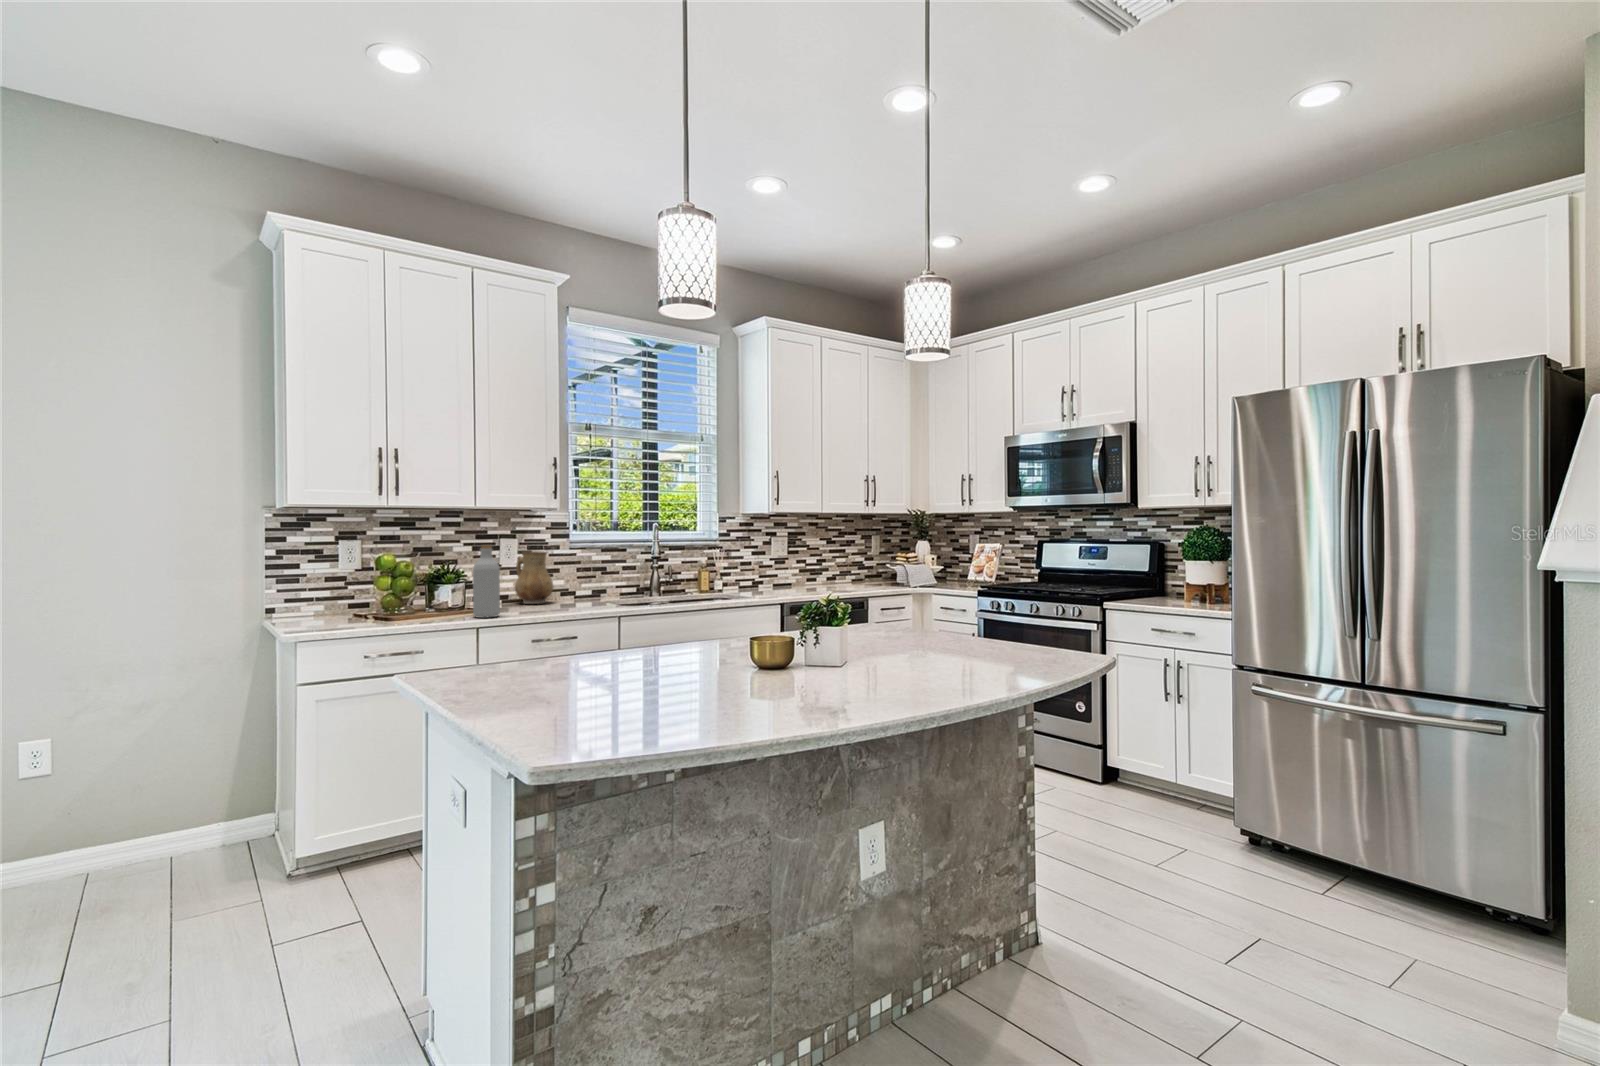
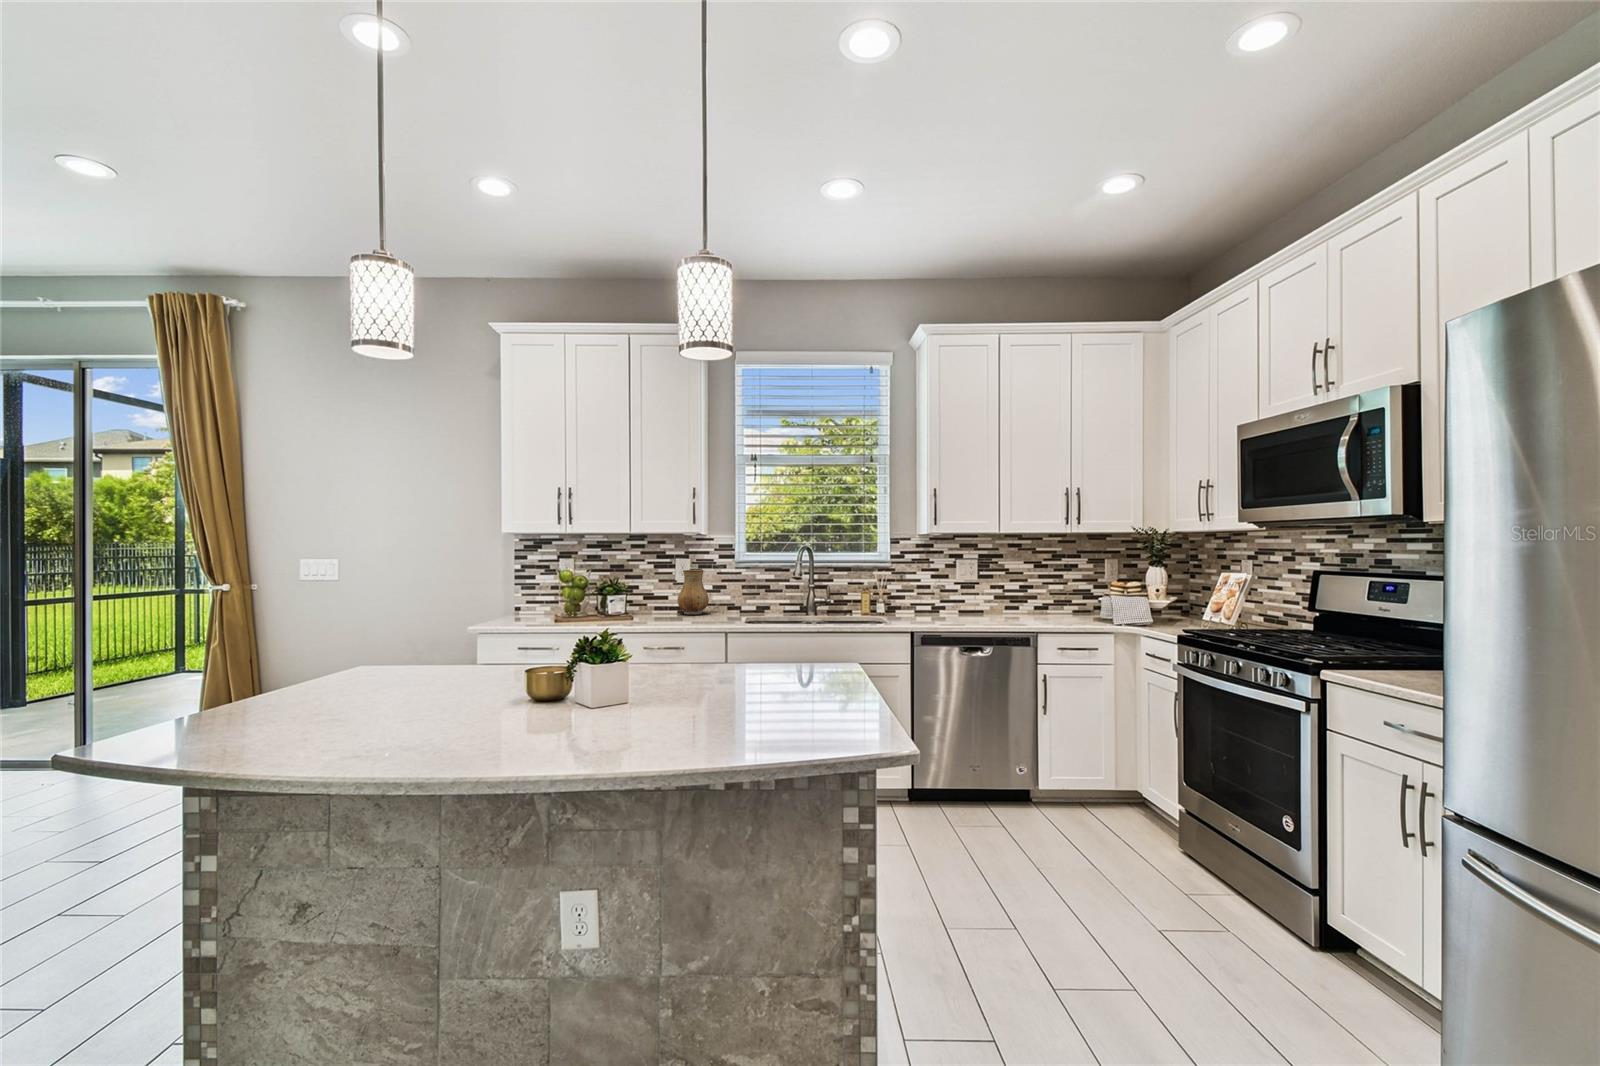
bottle: present [473,545,500,618] -> none [608,564,630,623]

